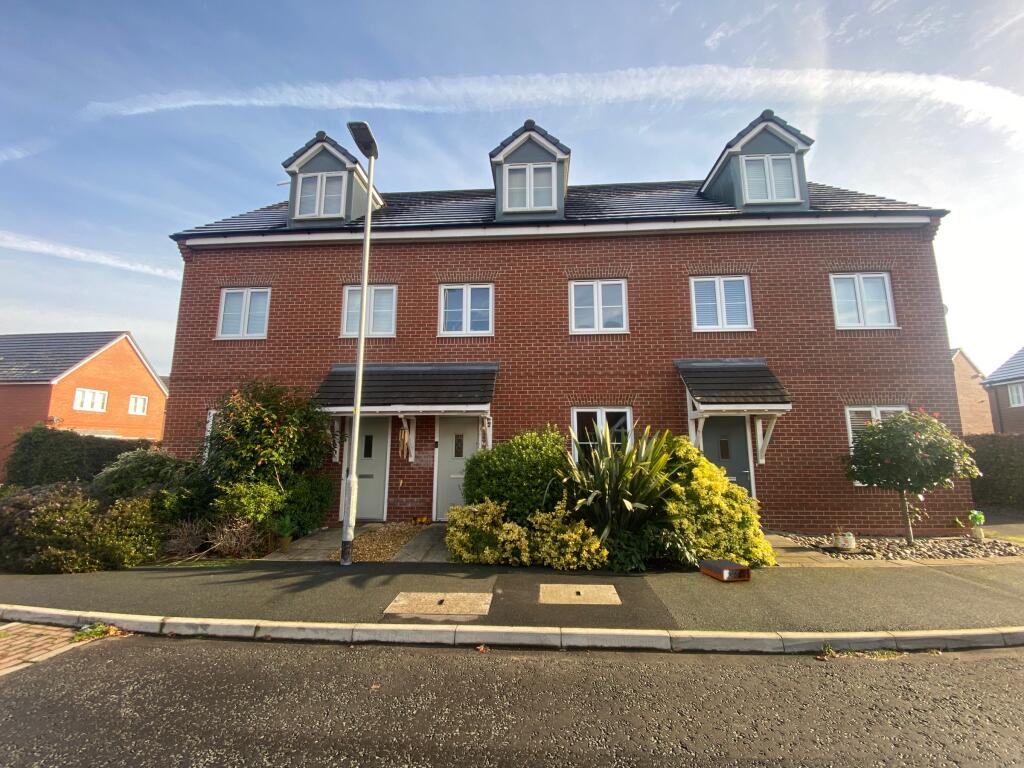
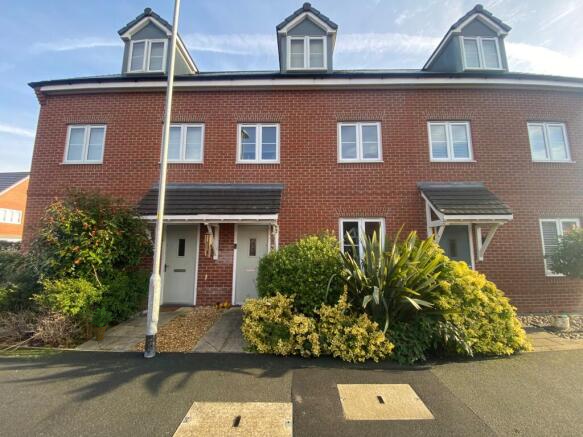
storage box: present [700,559,751,581] -> none [473,349,527,375]

